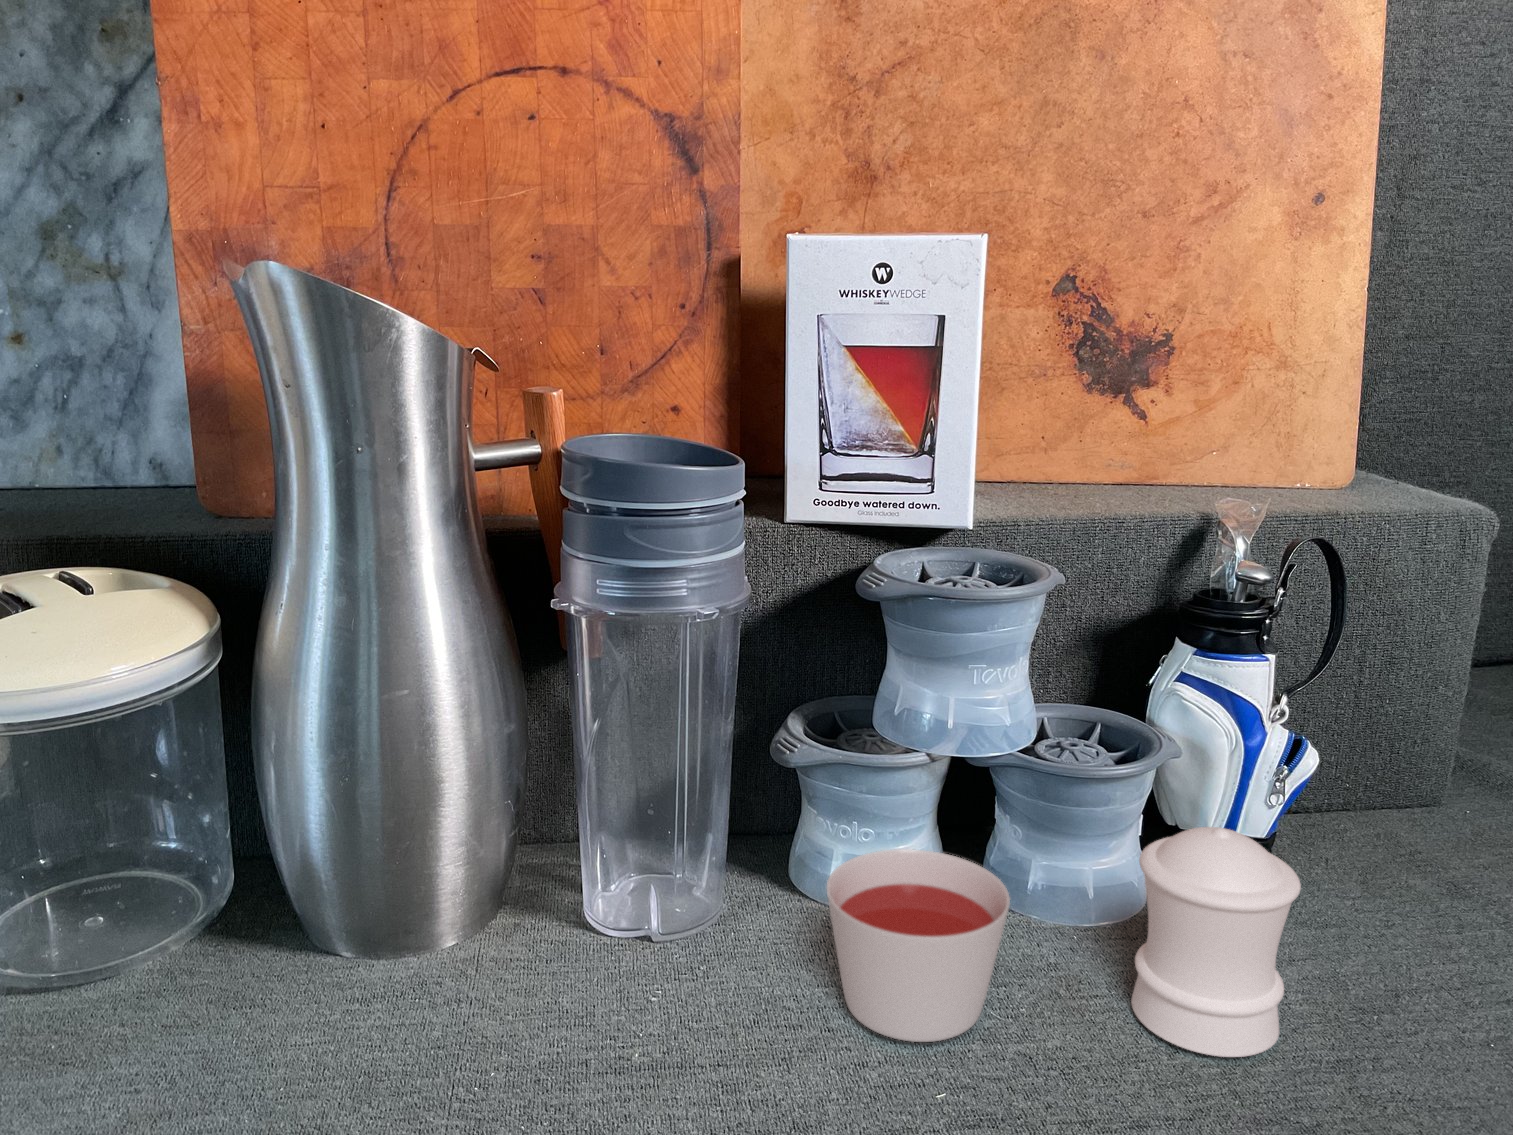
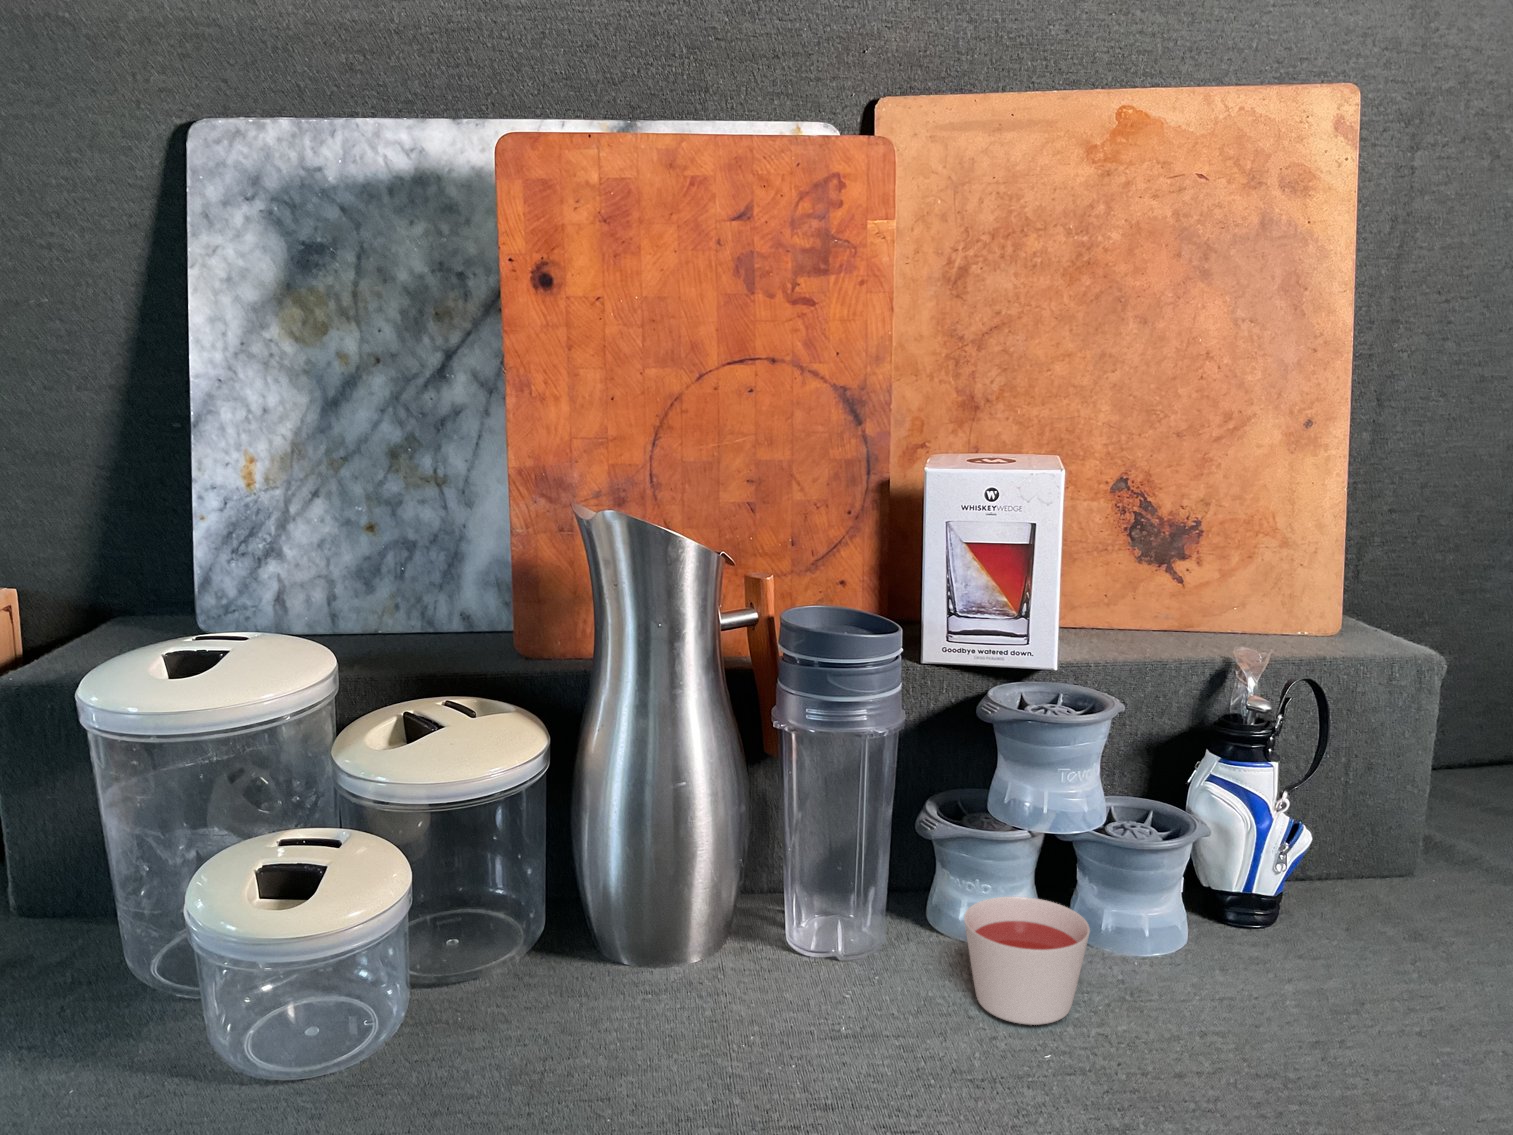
salt shaker: present [1131,827,1301,1057] -> none [1175,882,1288,1038]

